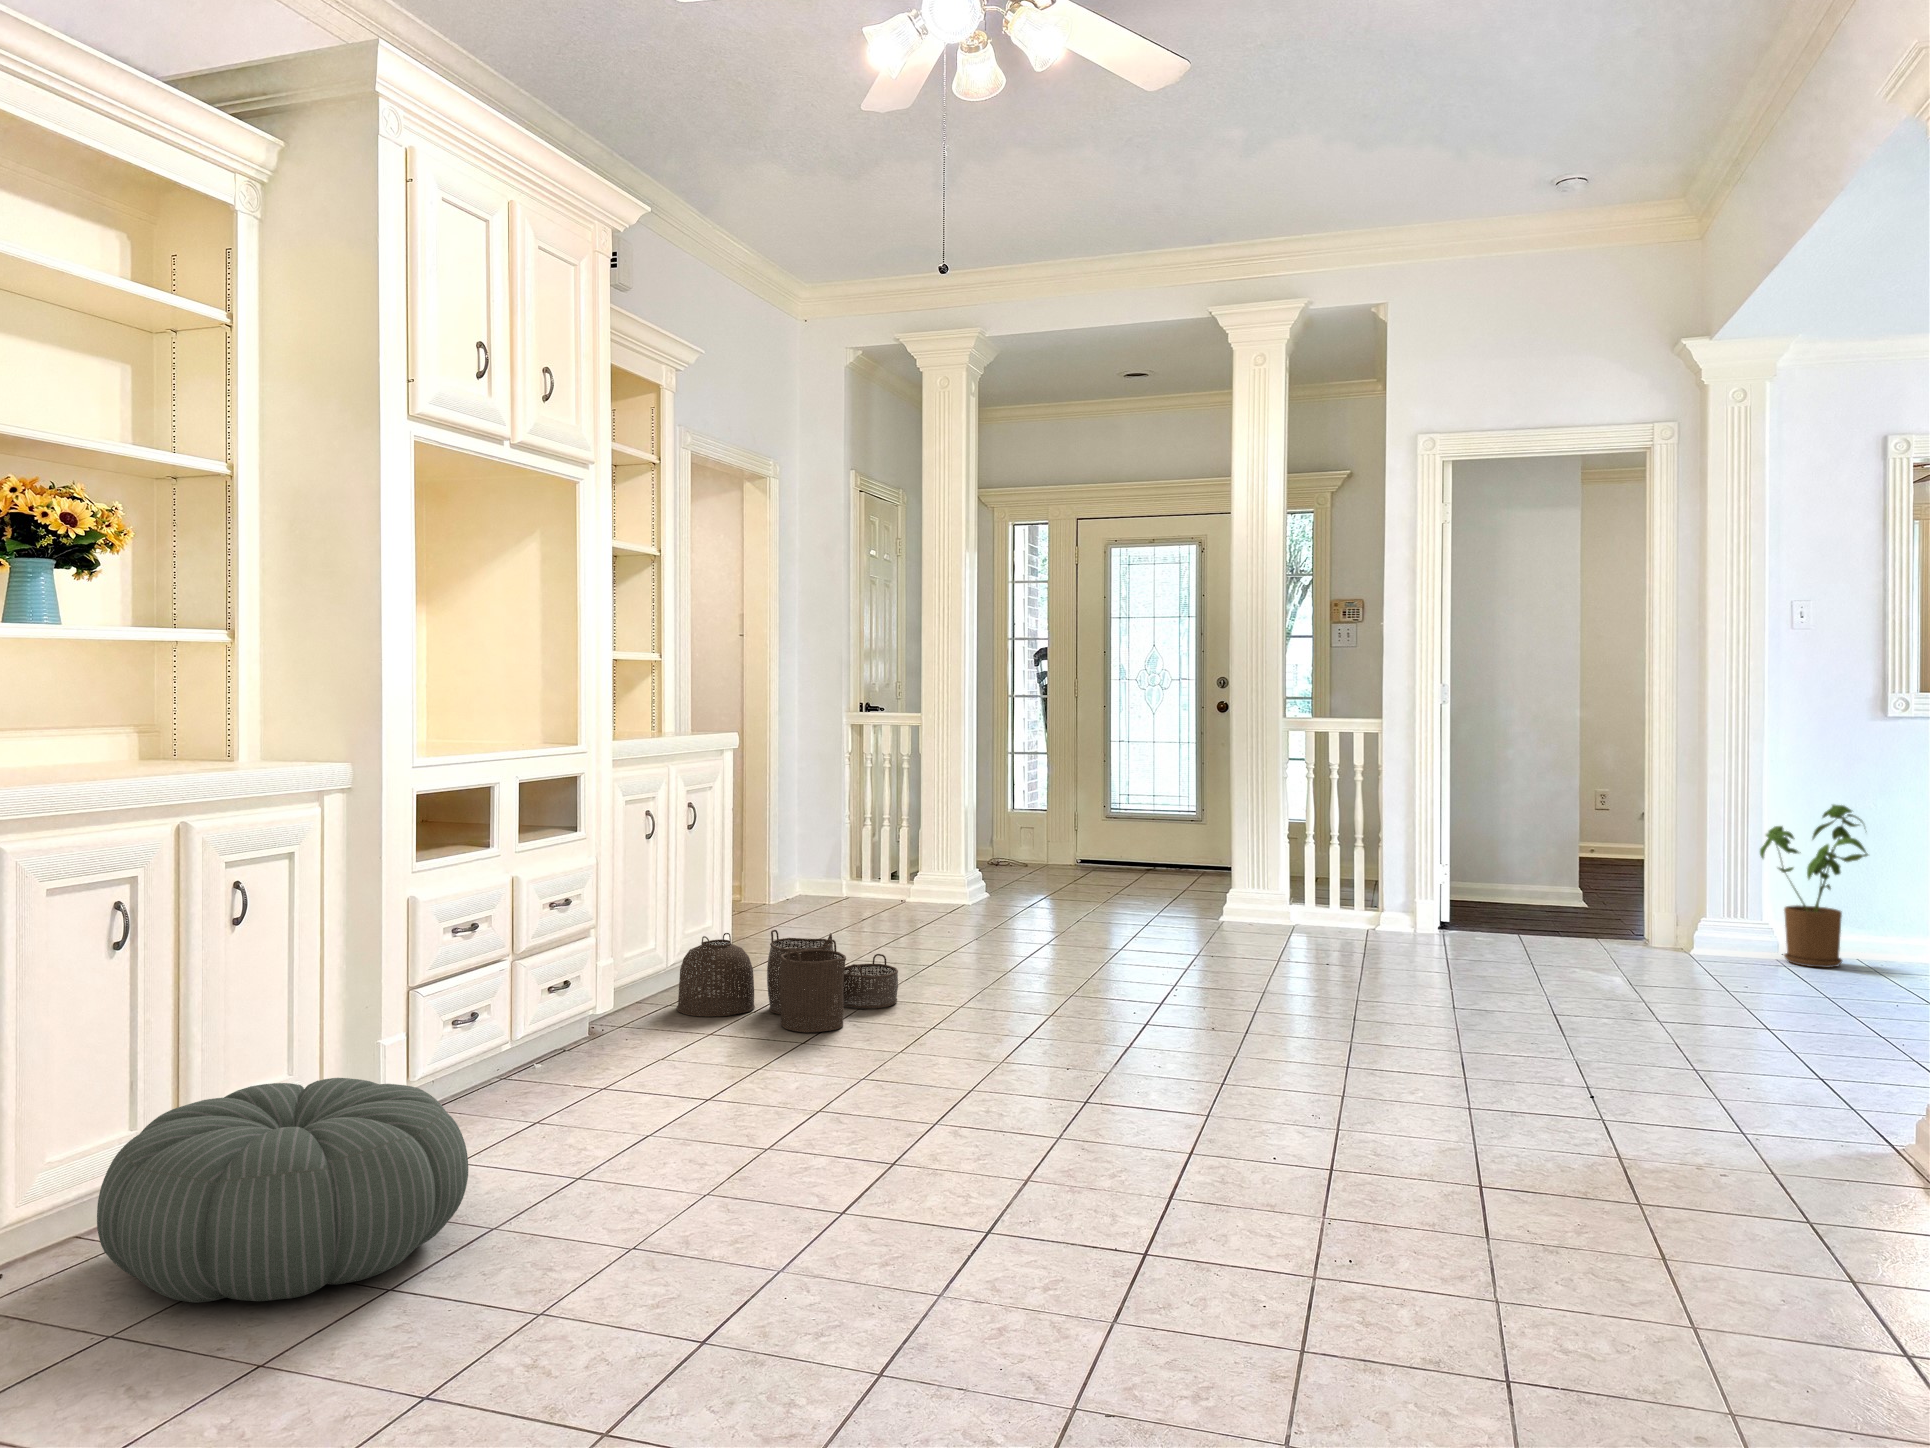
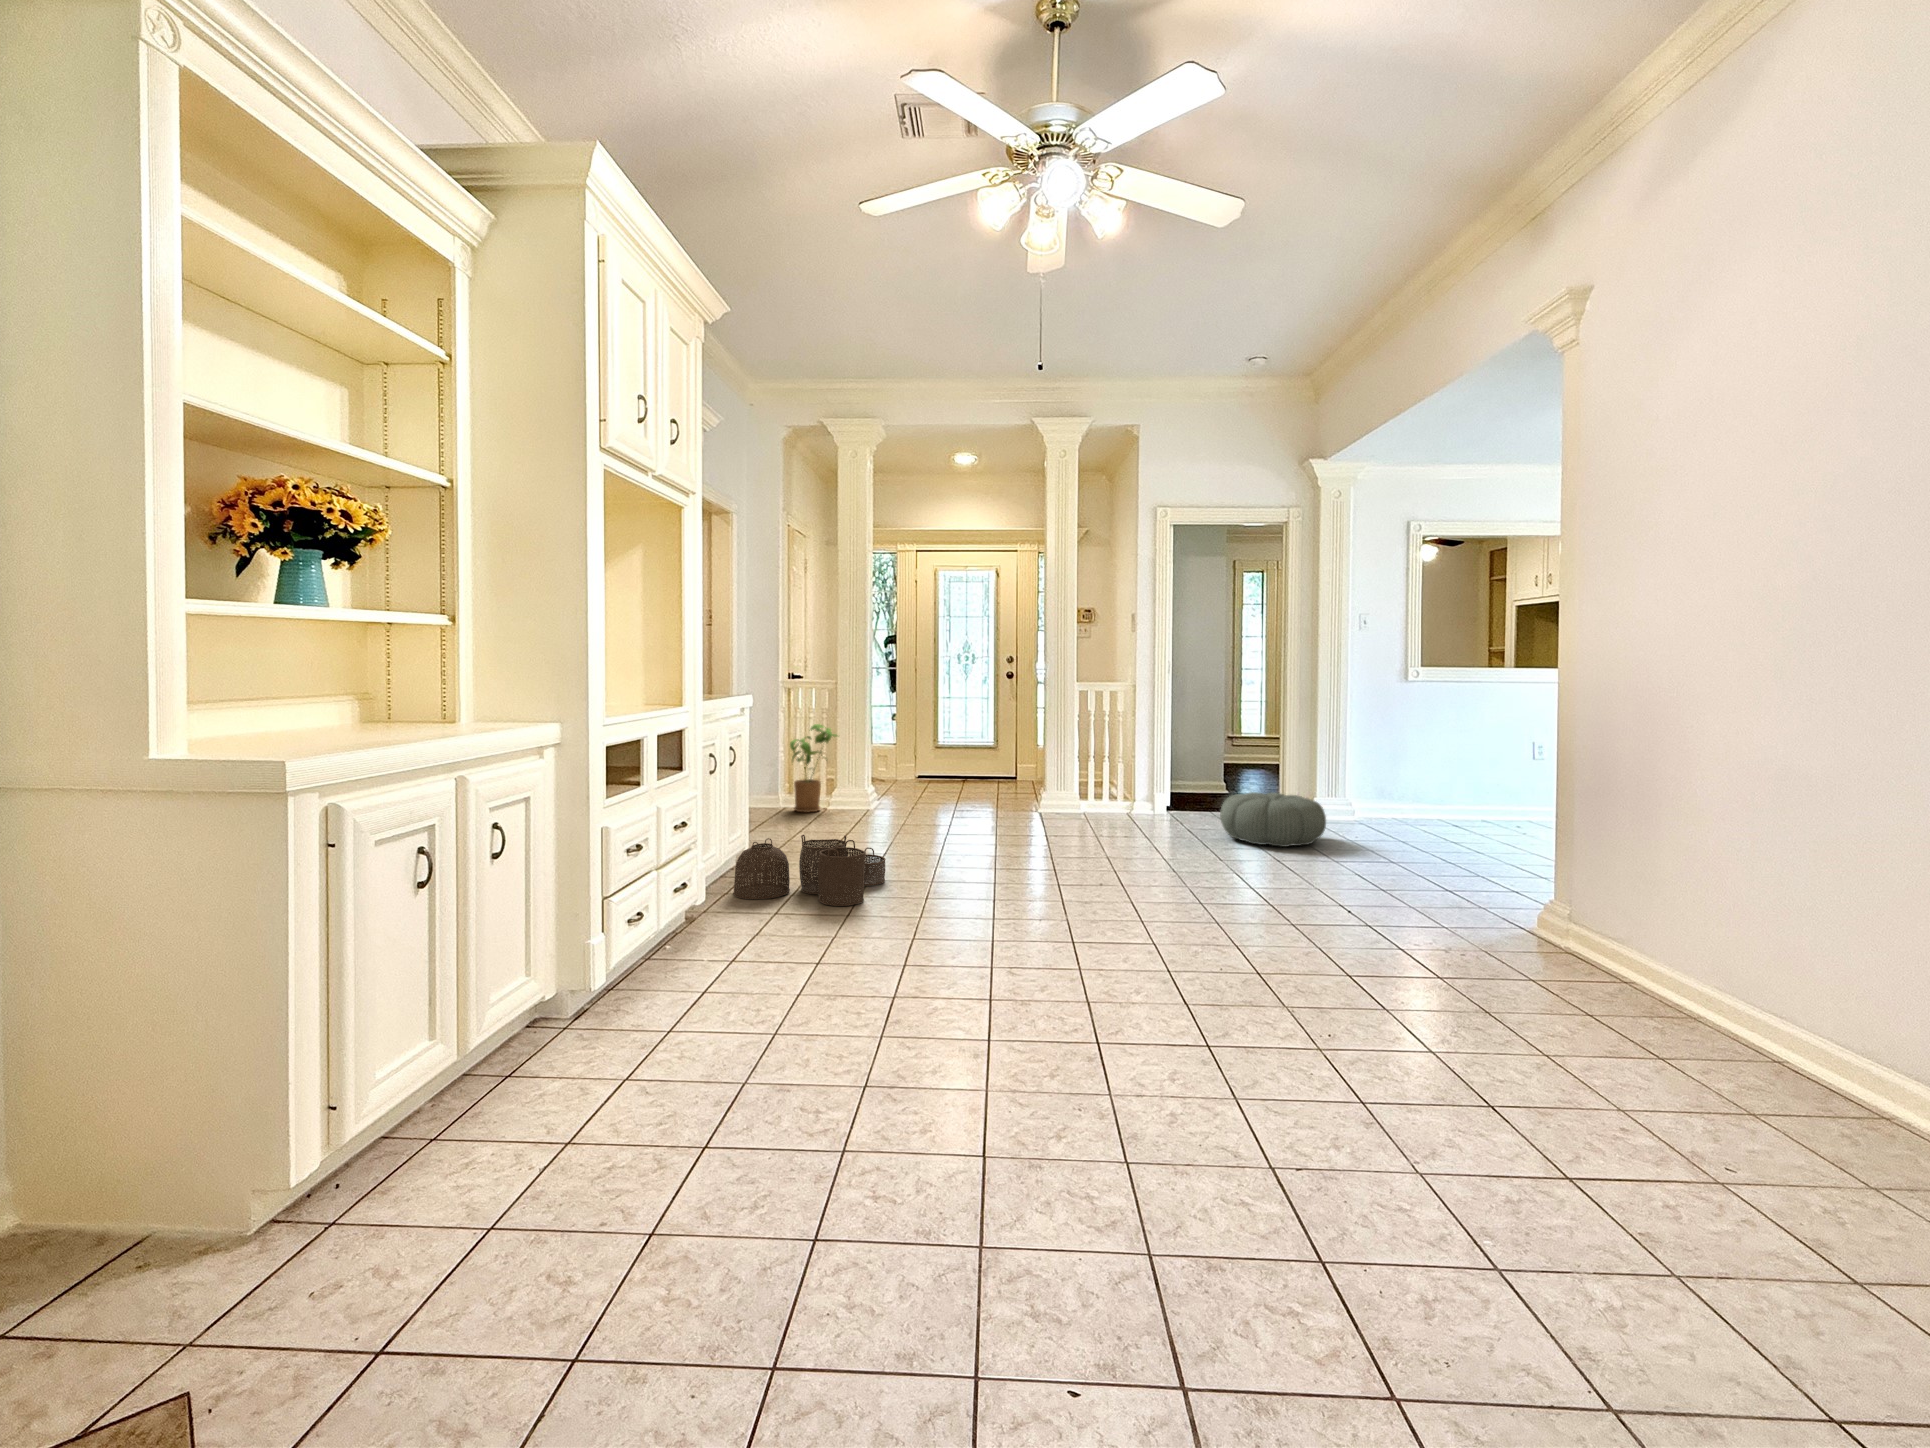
house plant: present [1760,805,1868,968] -> present [790,724,837,812]
pouf: present [97,1078,468,1303] -> present [1220,792,1326,847]

